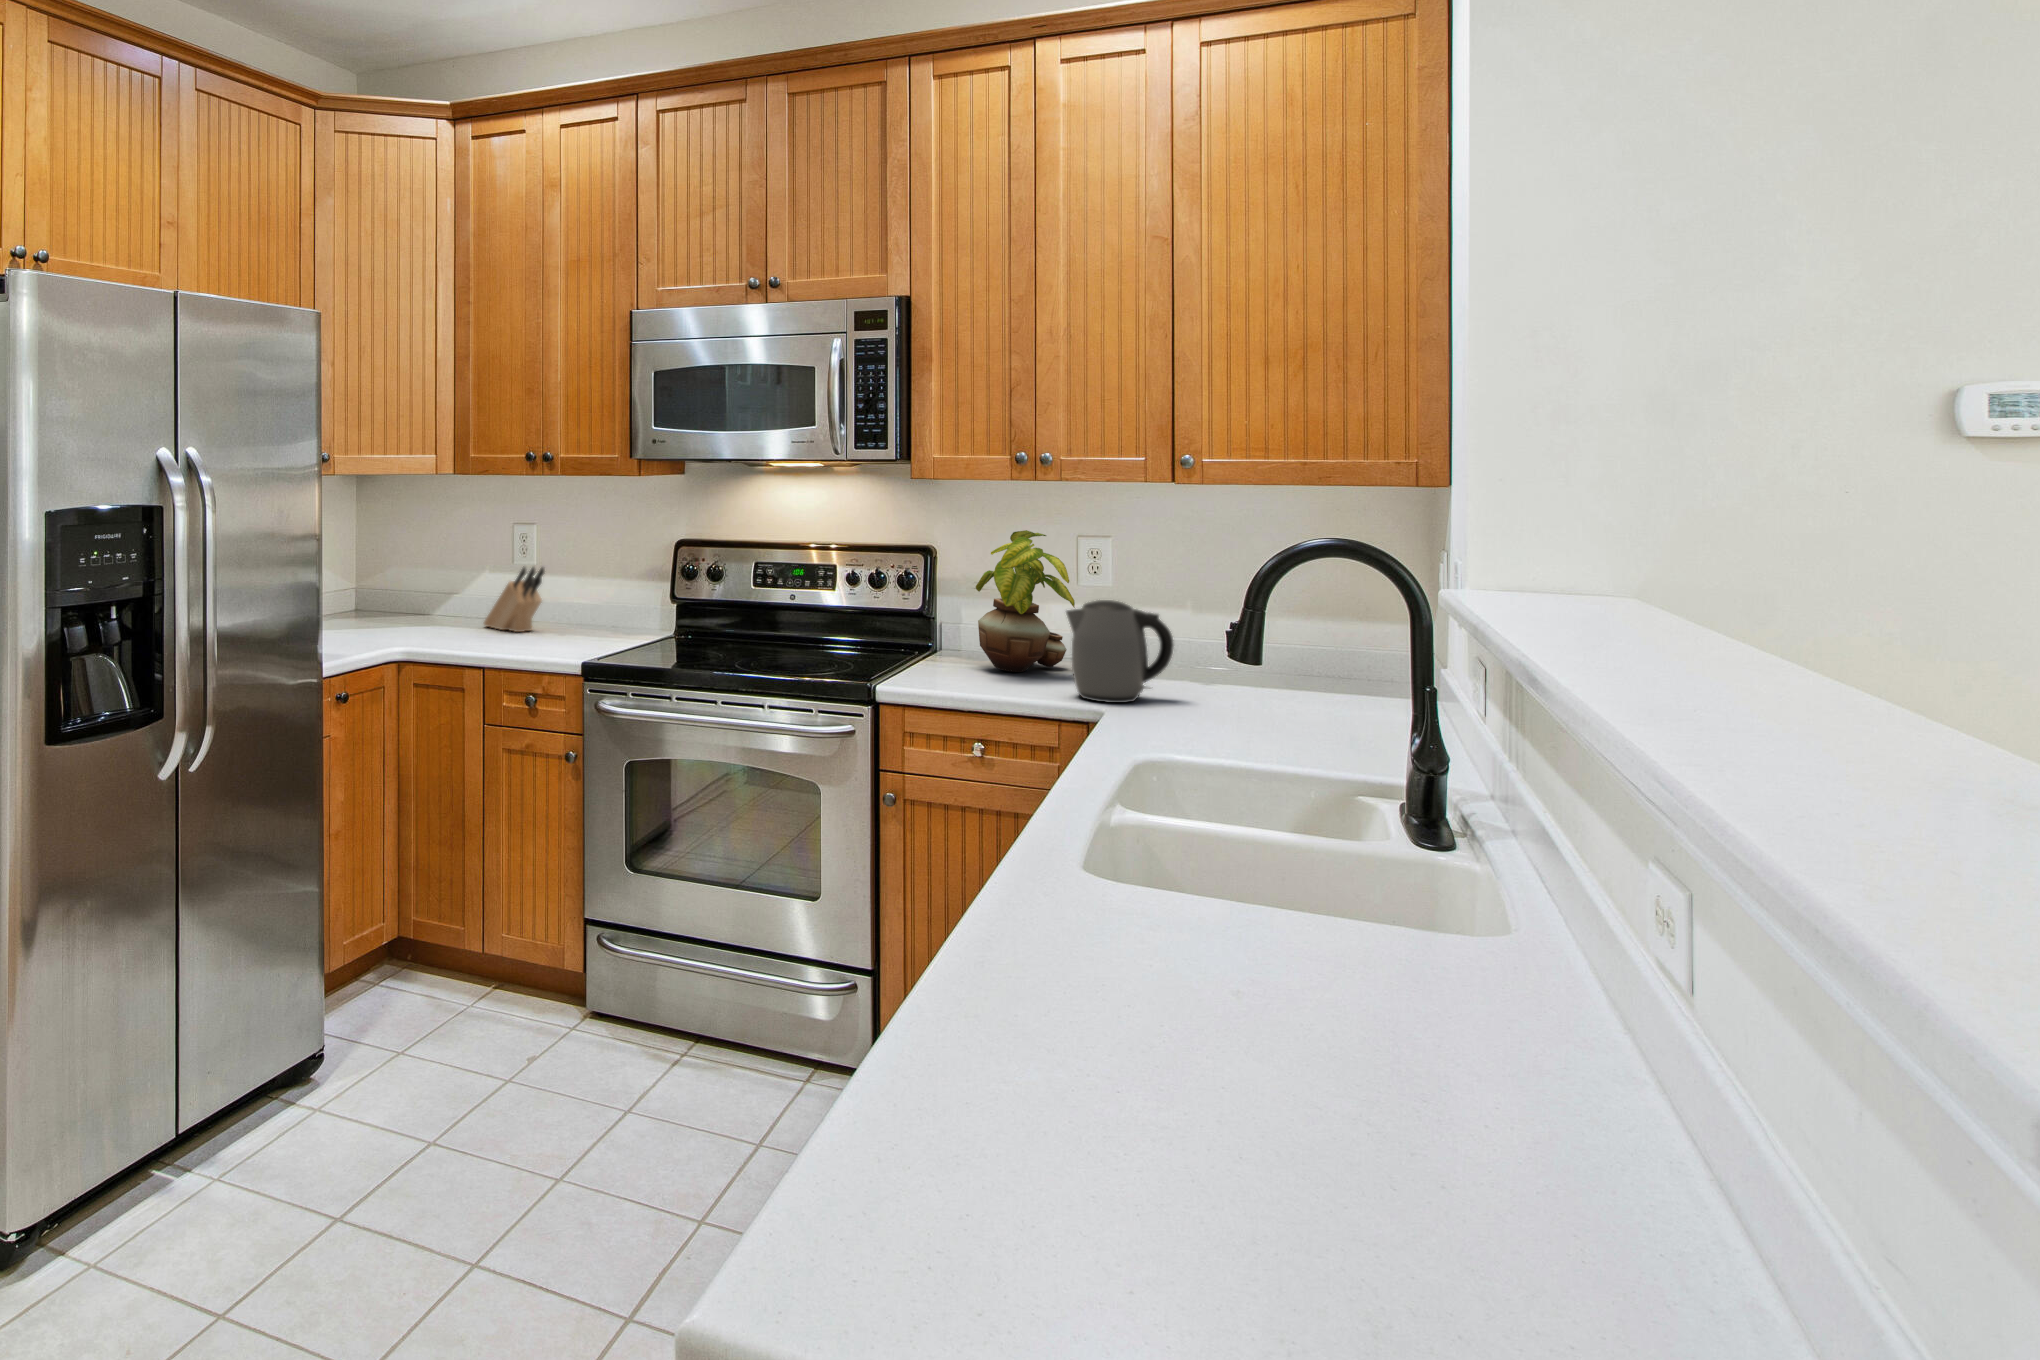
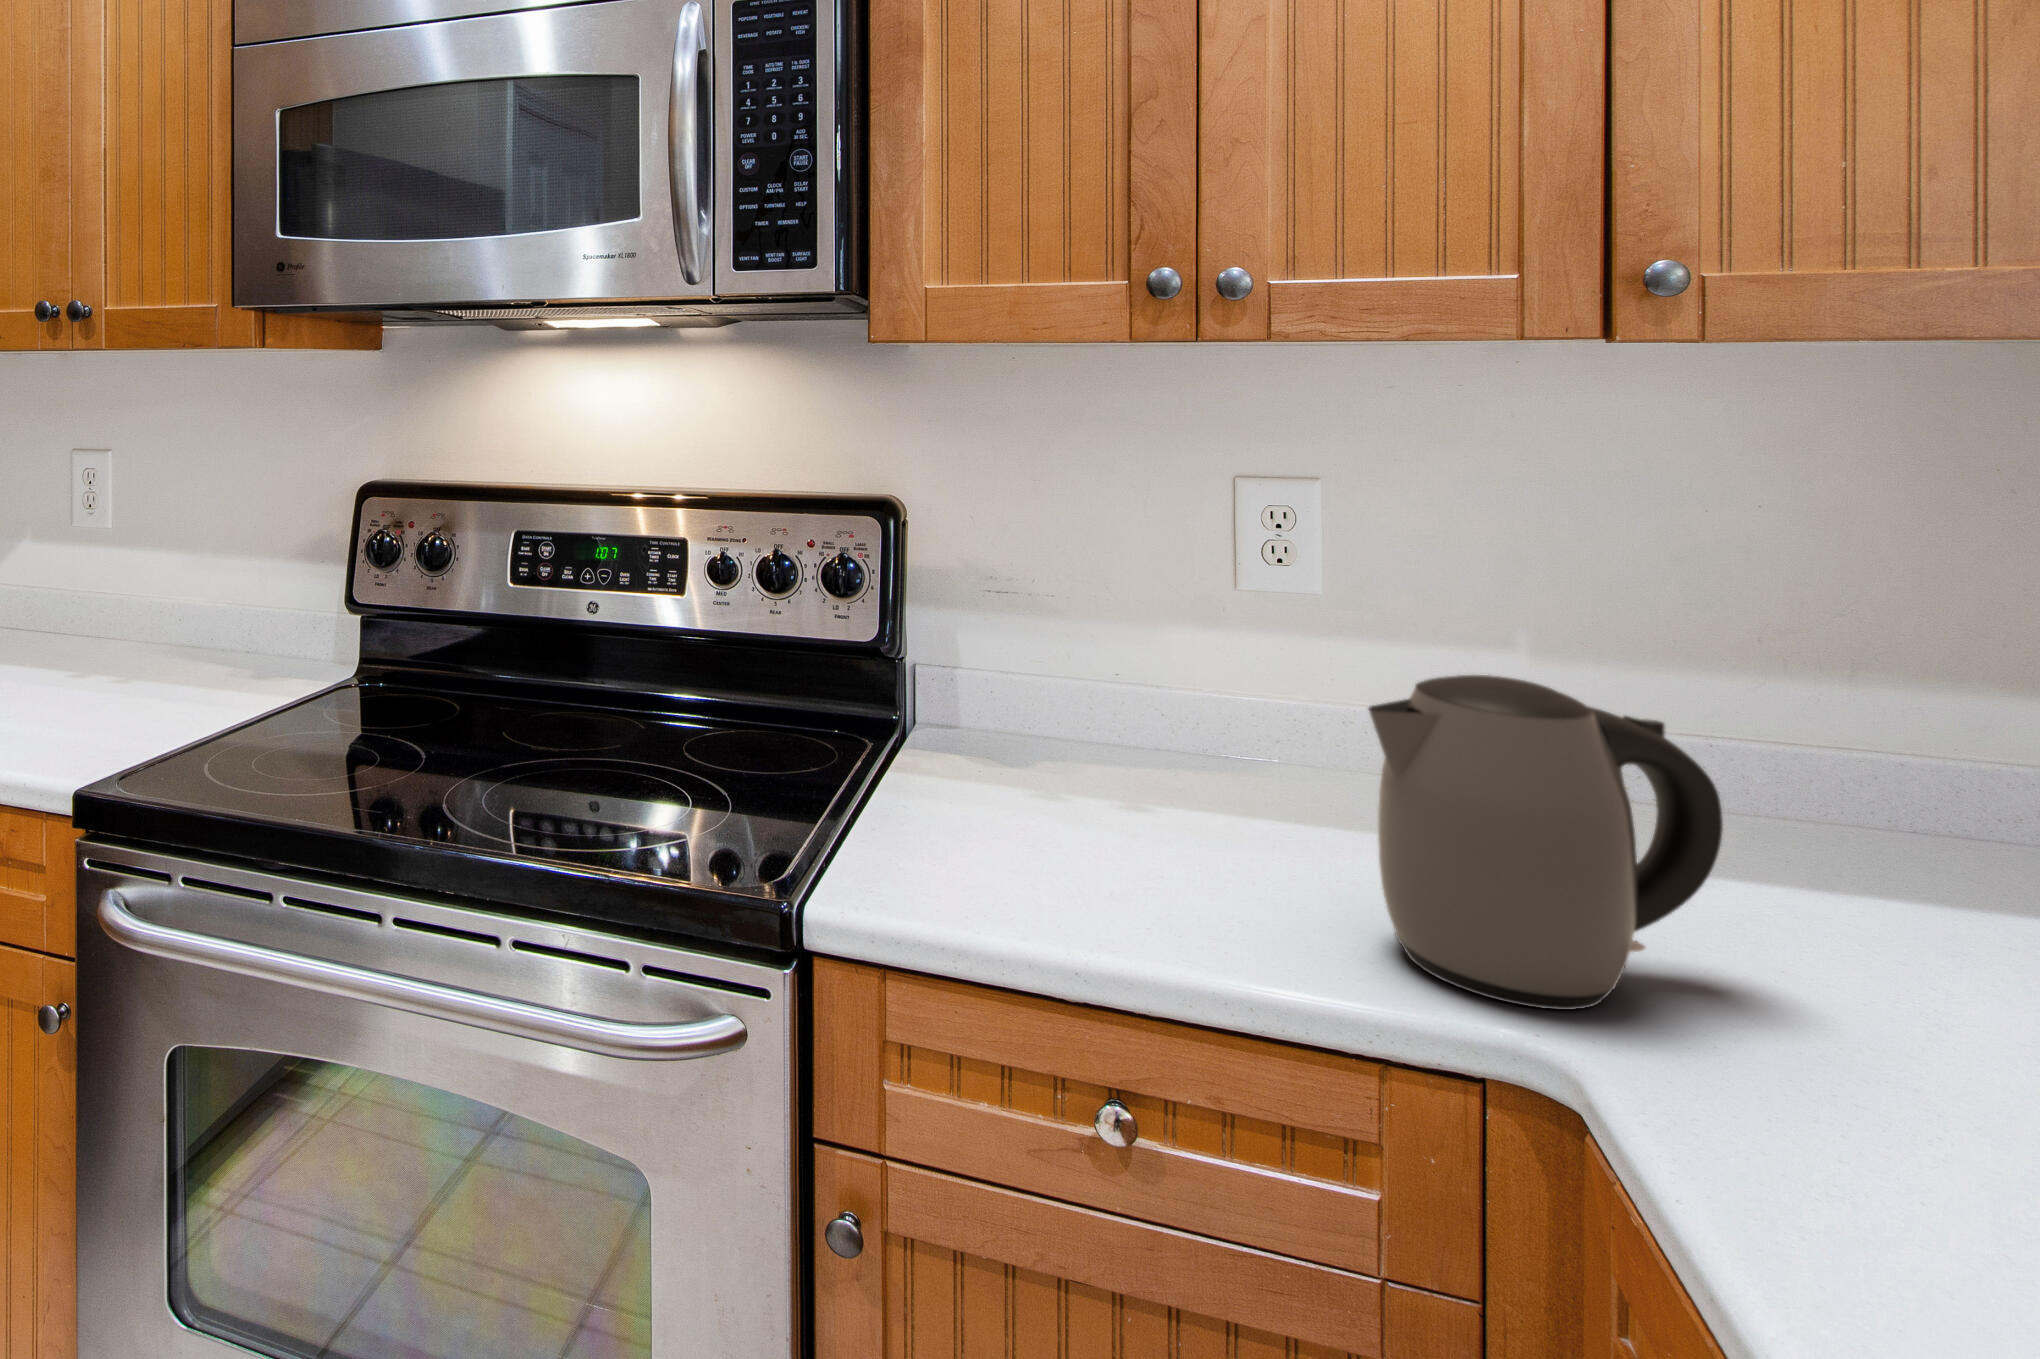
potted plant: present [976,530,1075,672] -> none [1012,466,1294,814]
knife block: present [484,567,545,632] -> none [12,536,114,665]

